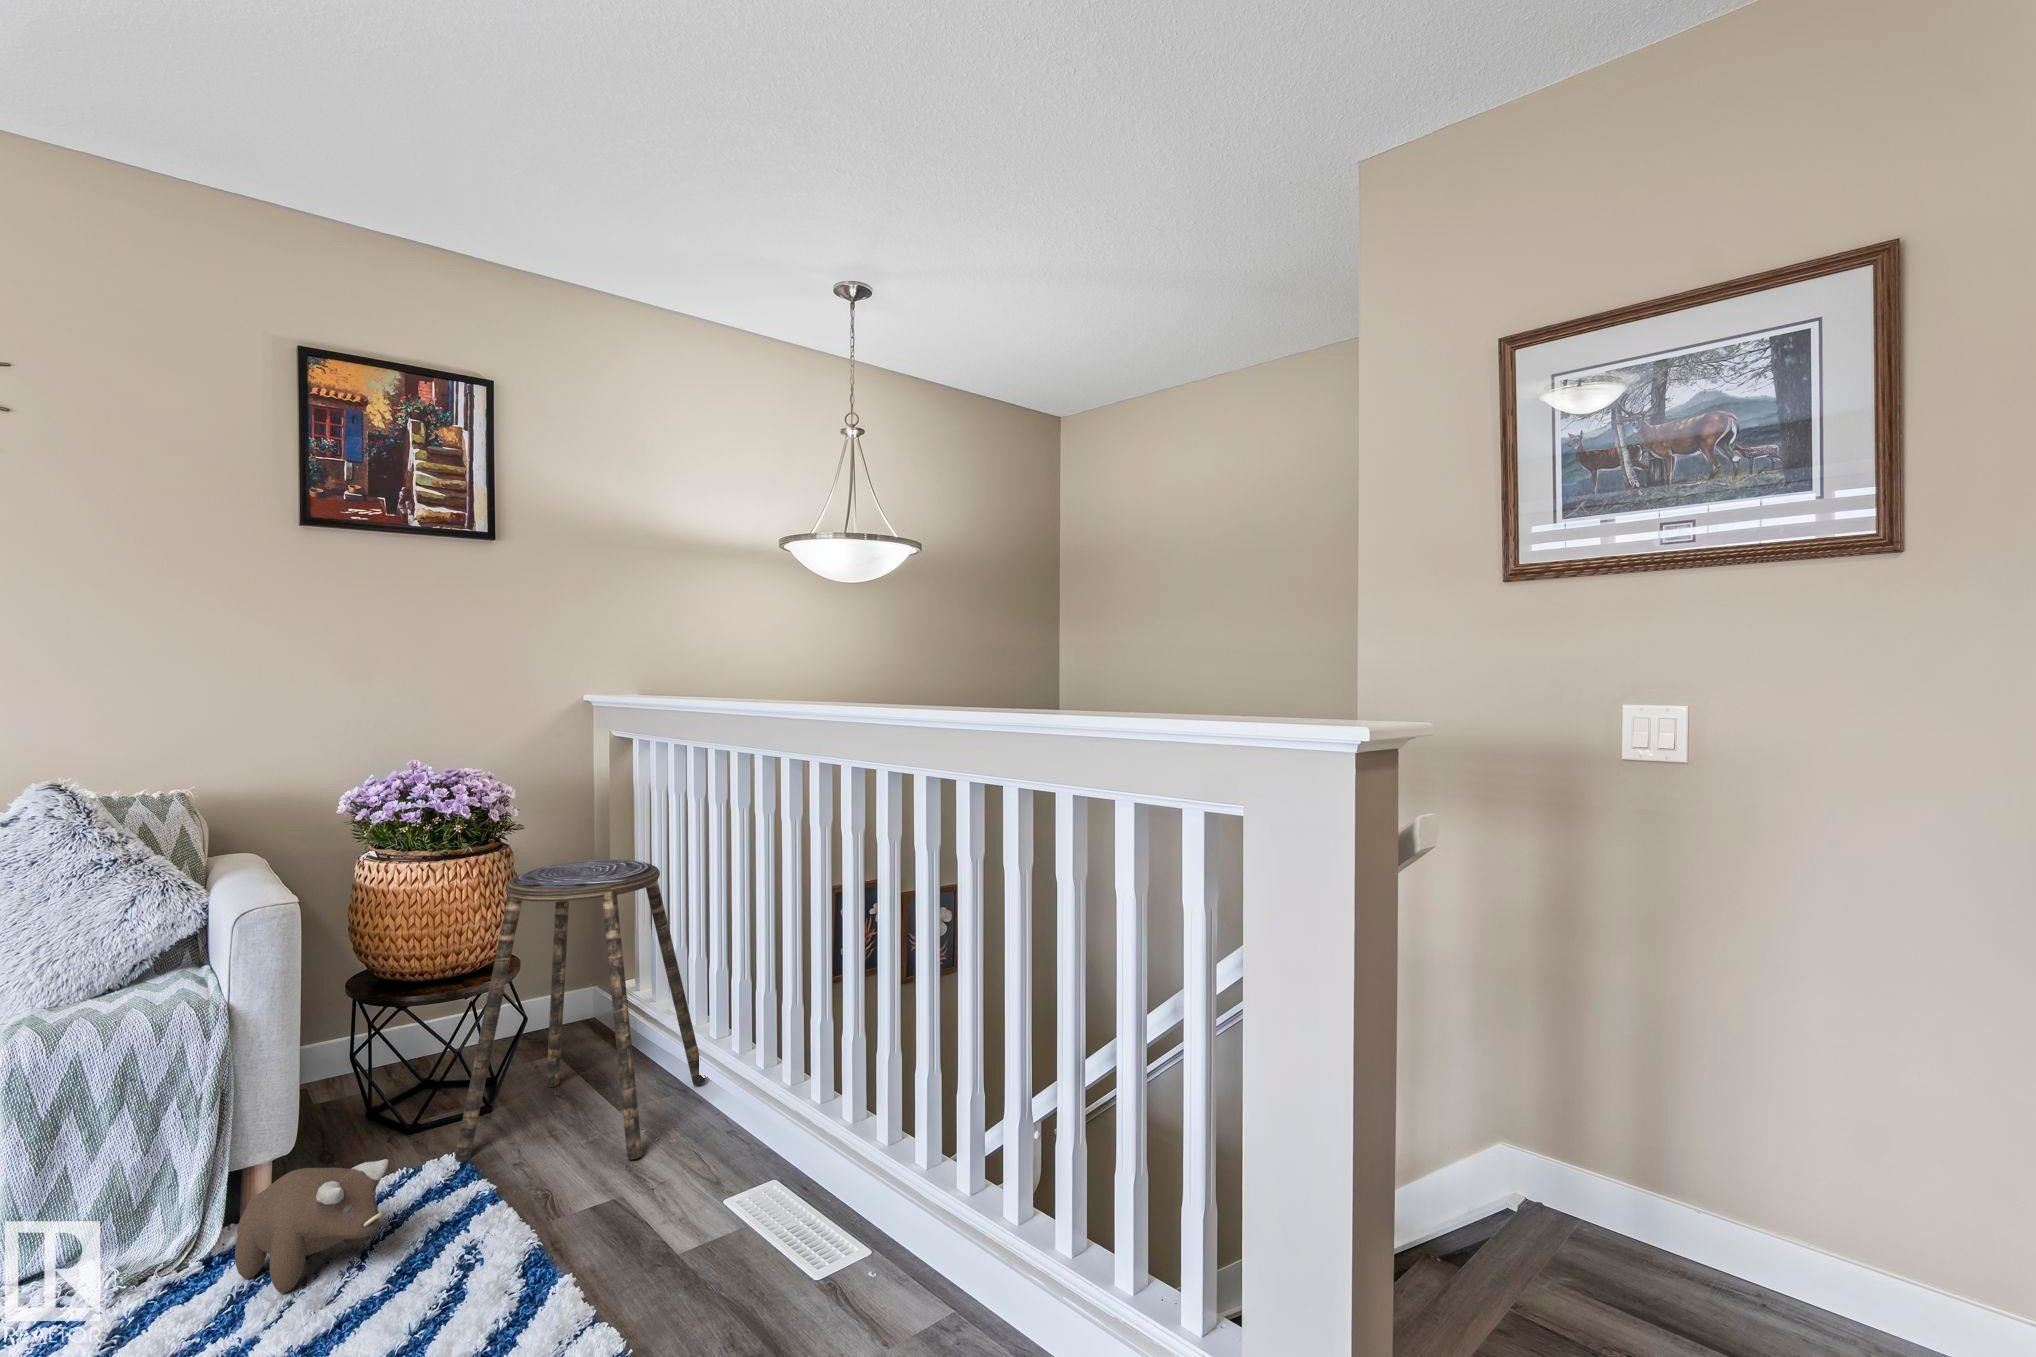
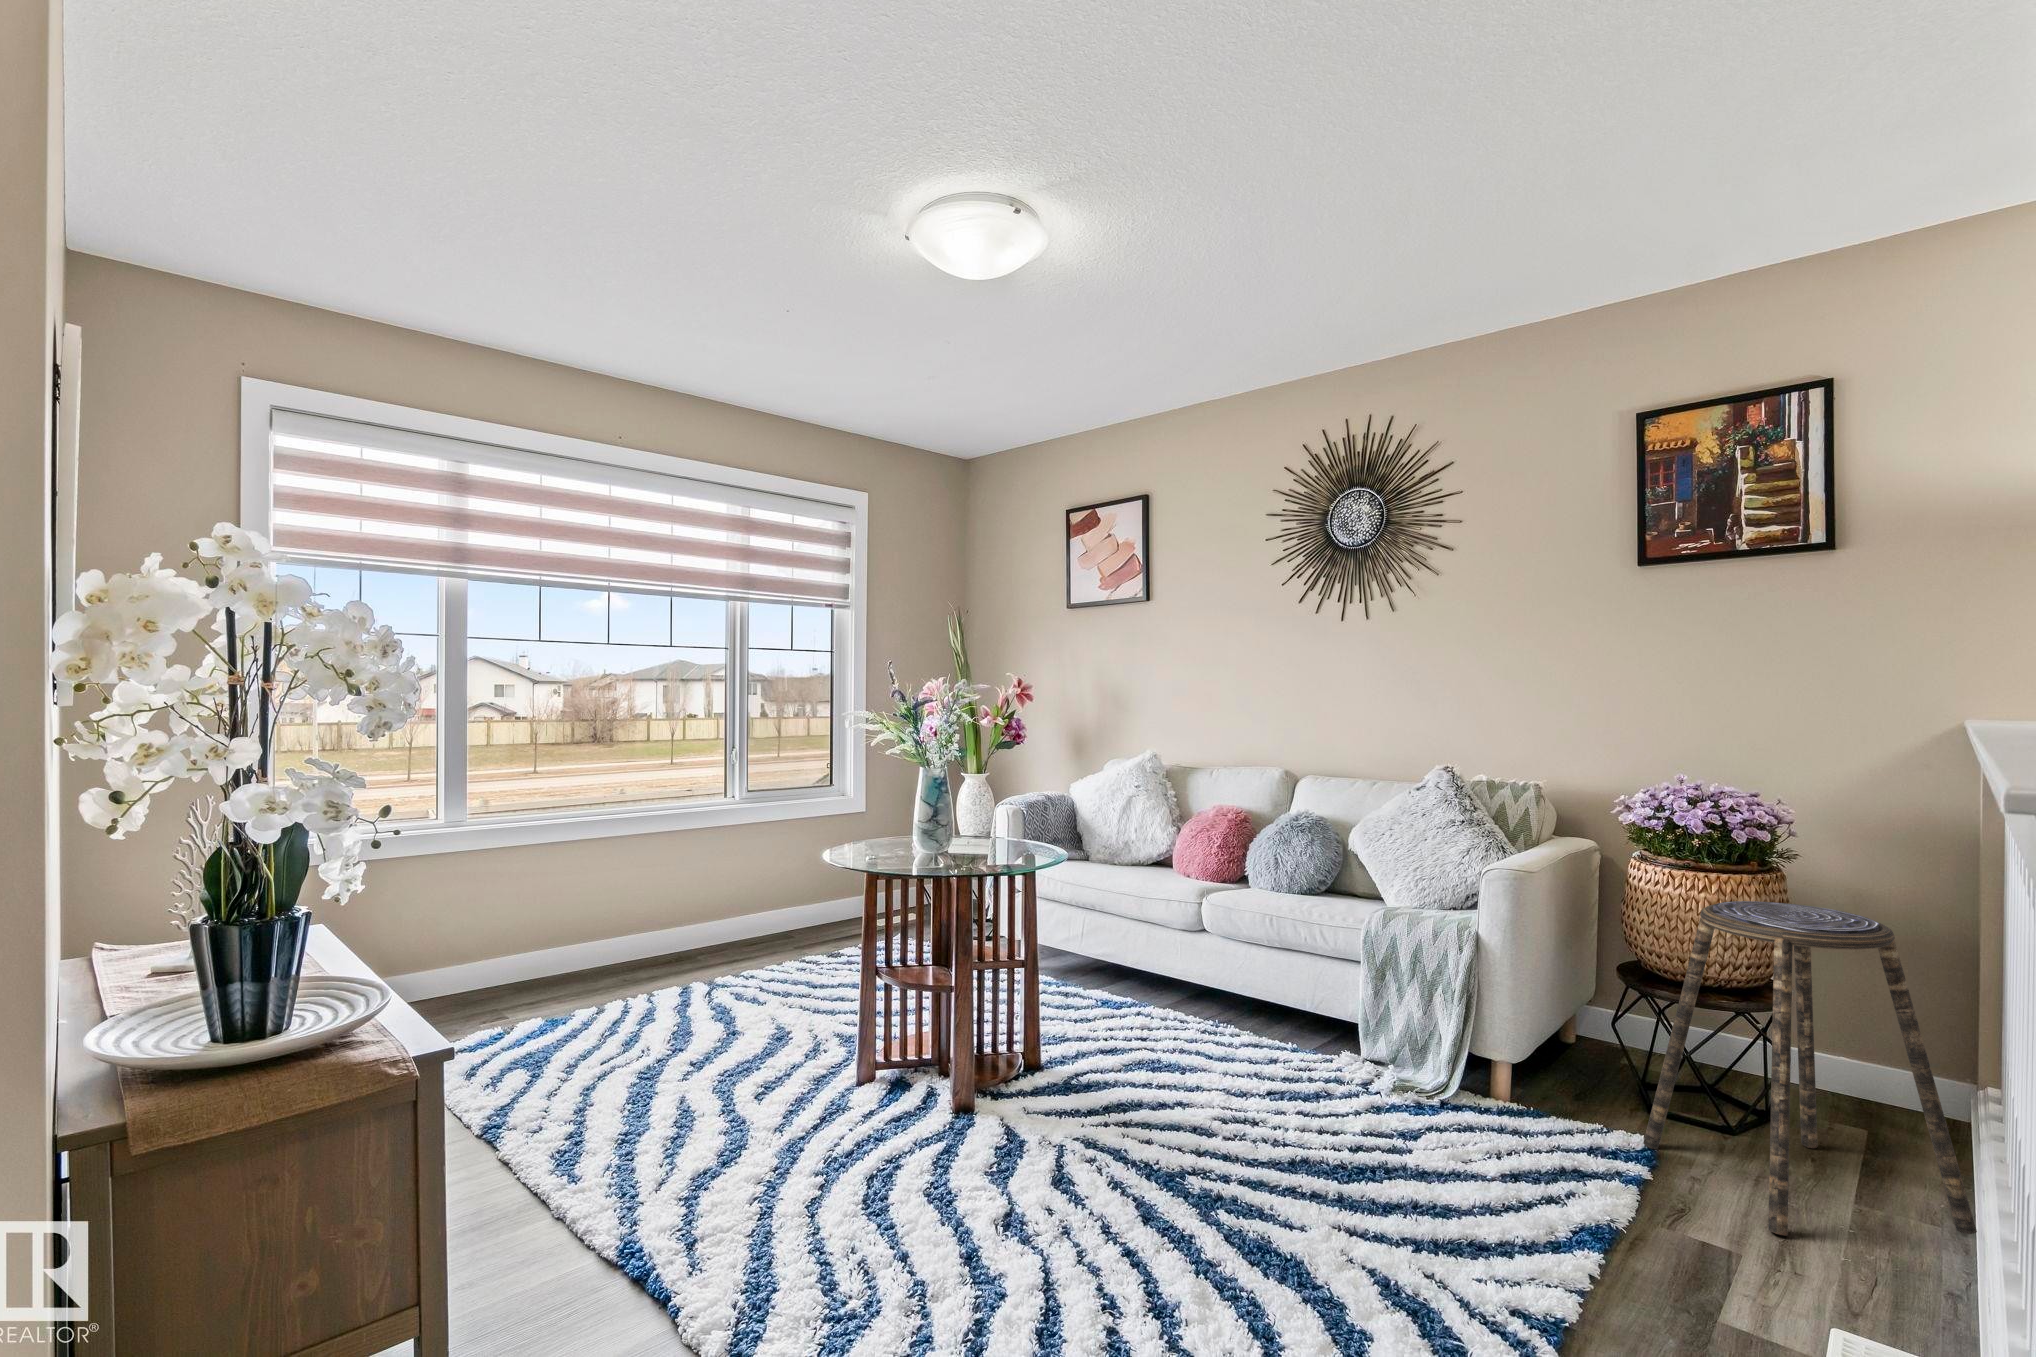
plush toy: present [235,1159,388,1293] -> none [1442,1063,1526,1147]

